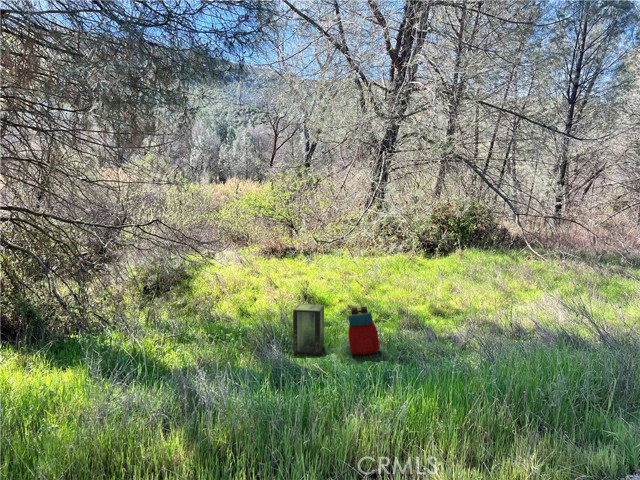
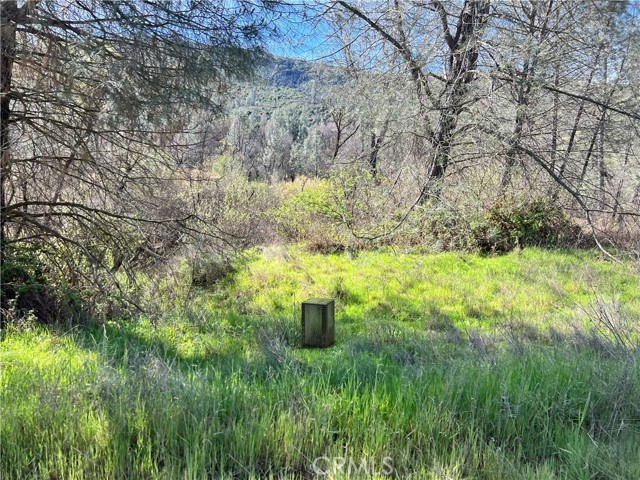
backpack: present [348,307,379,355] -> none [348,302,381,350]

